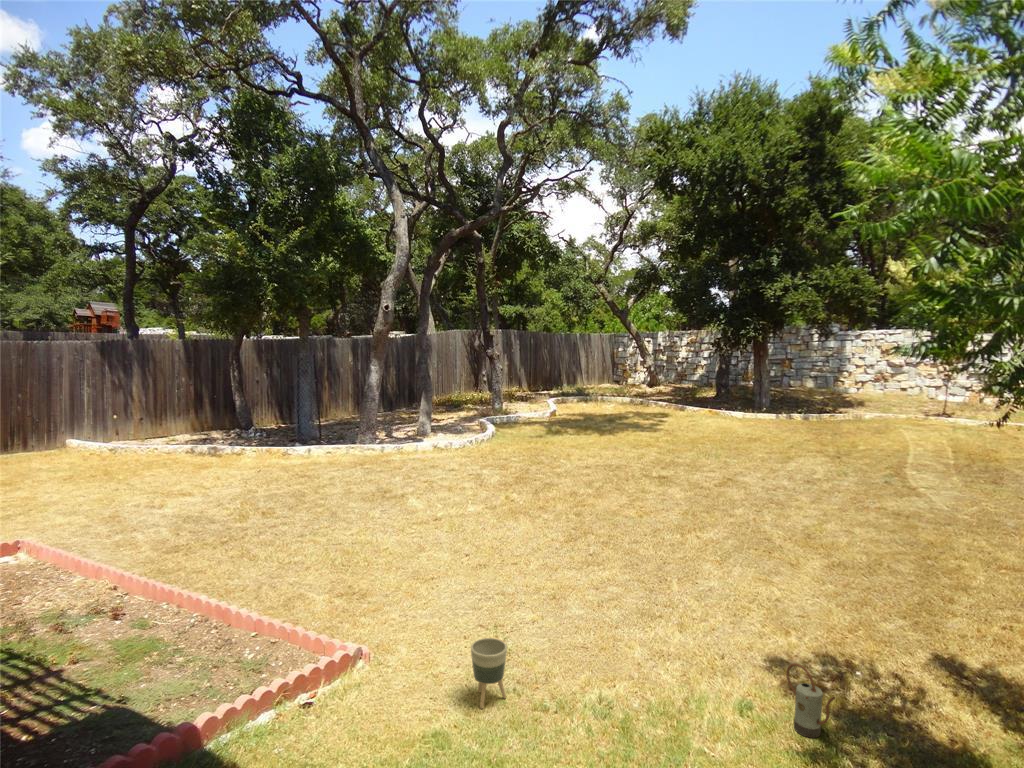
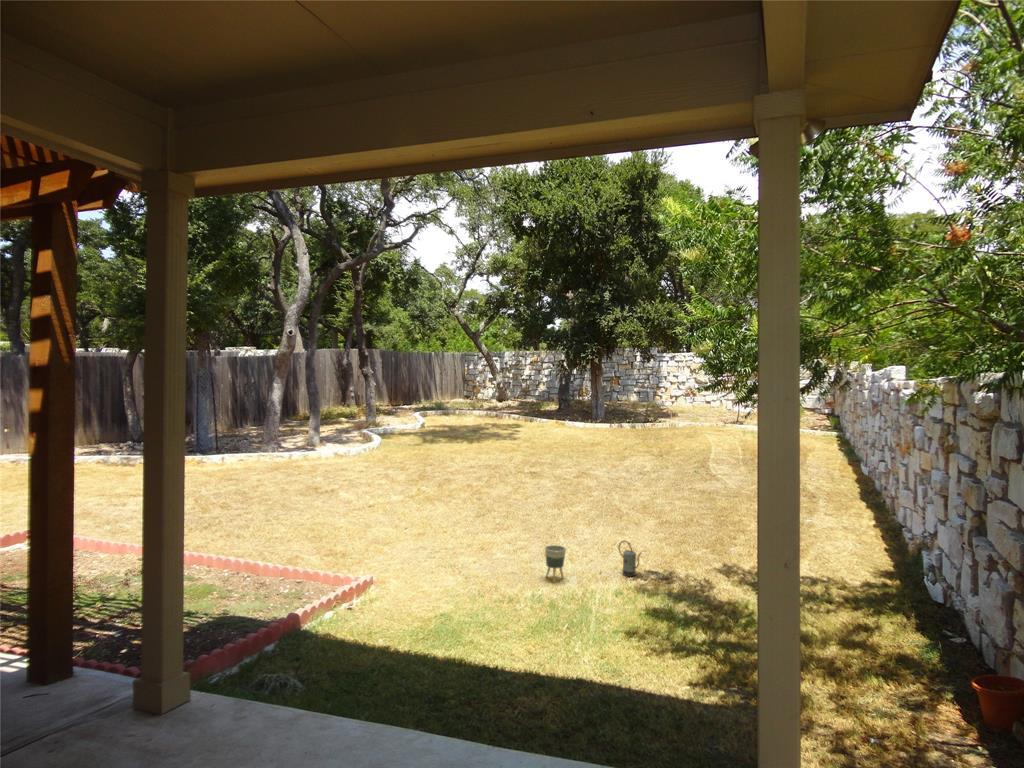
planter: present [471,638,507,709] -> present [545,545,566,582]

